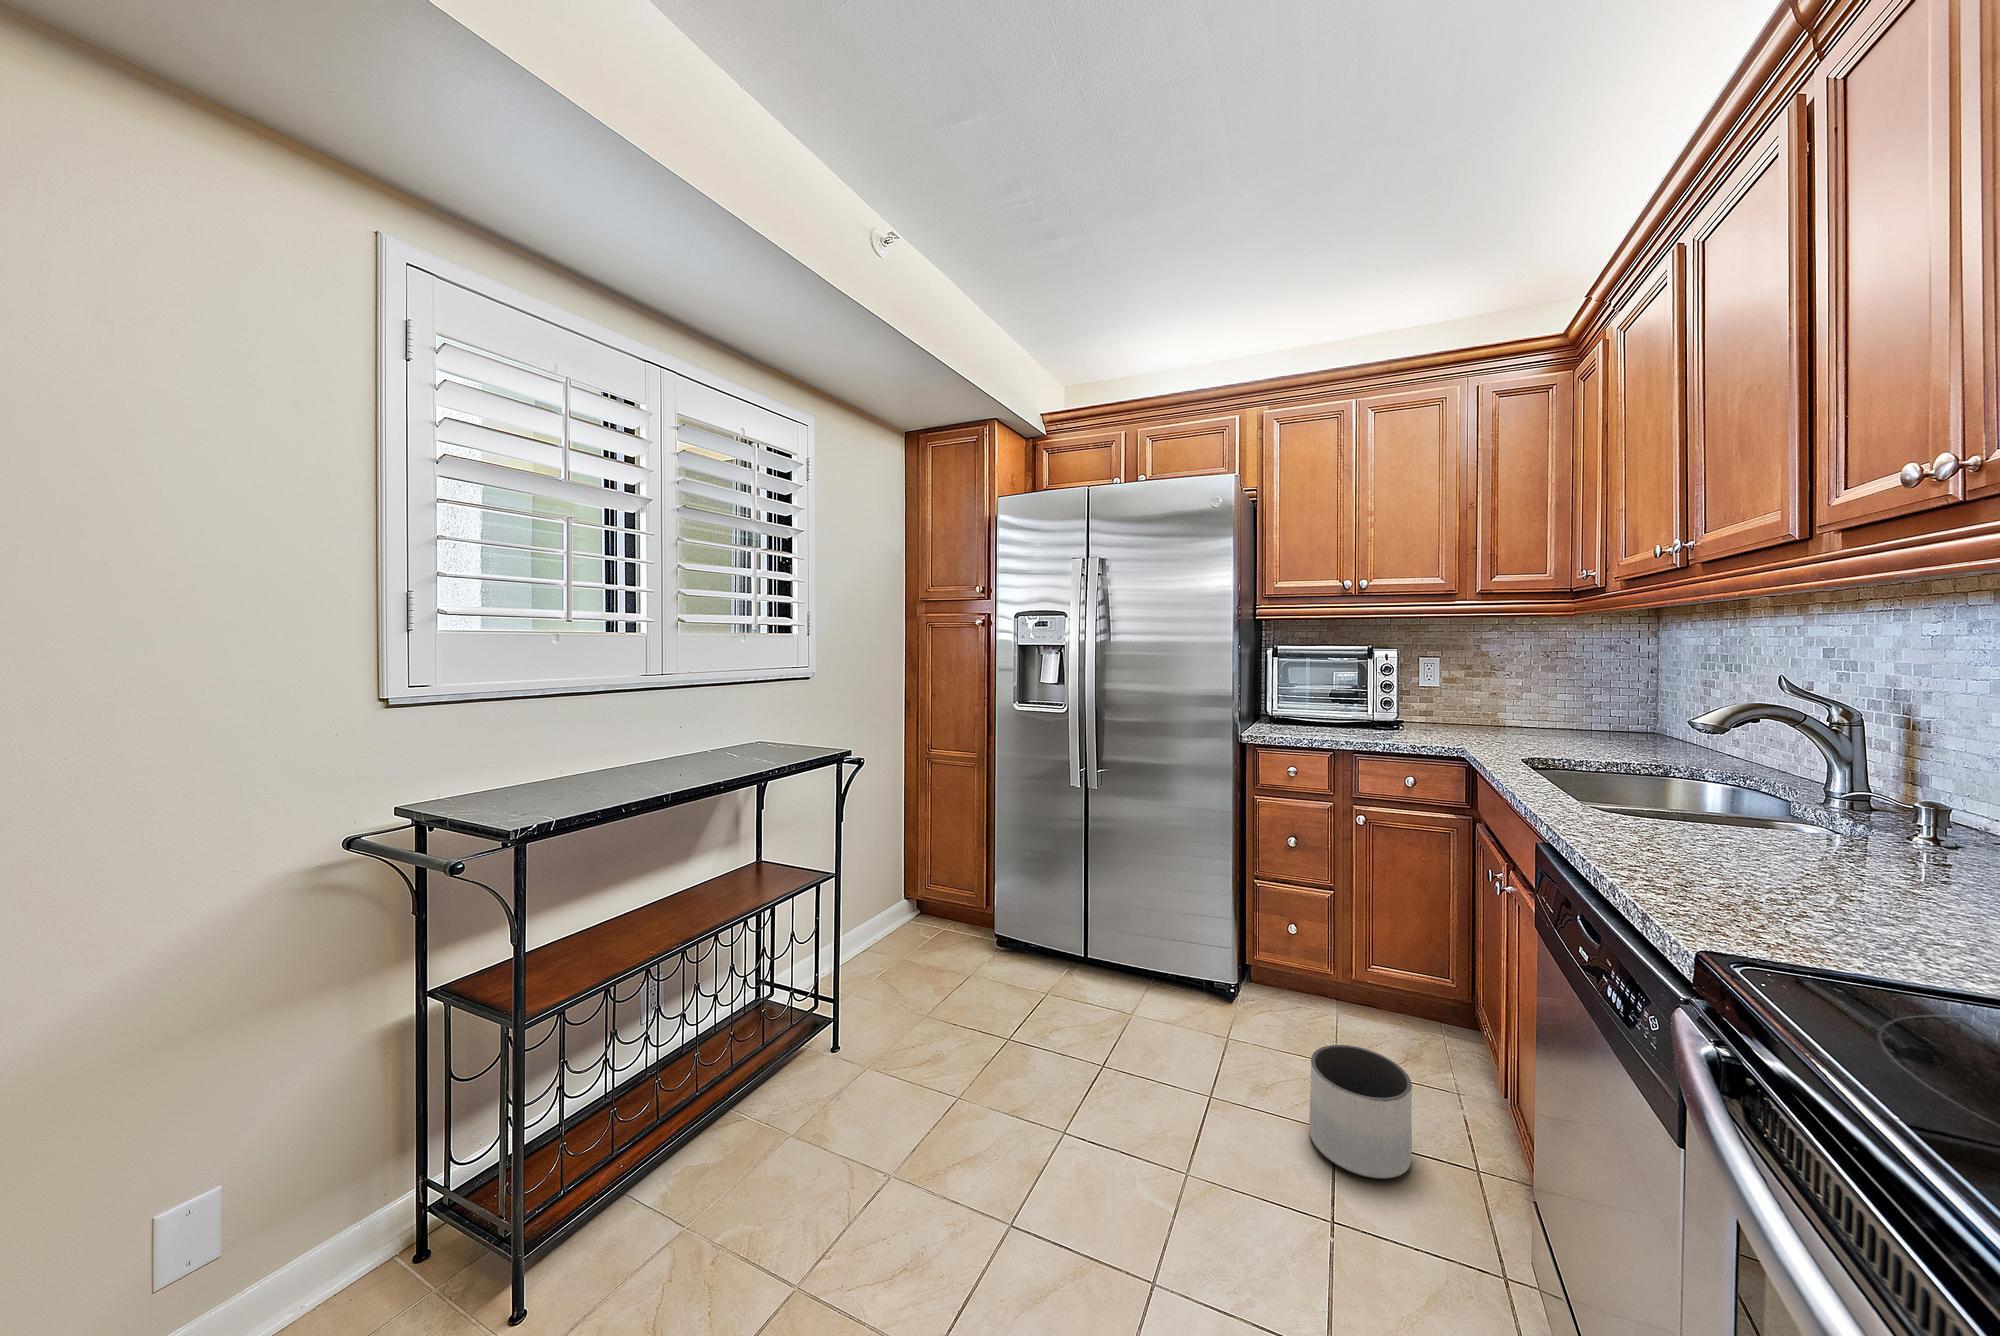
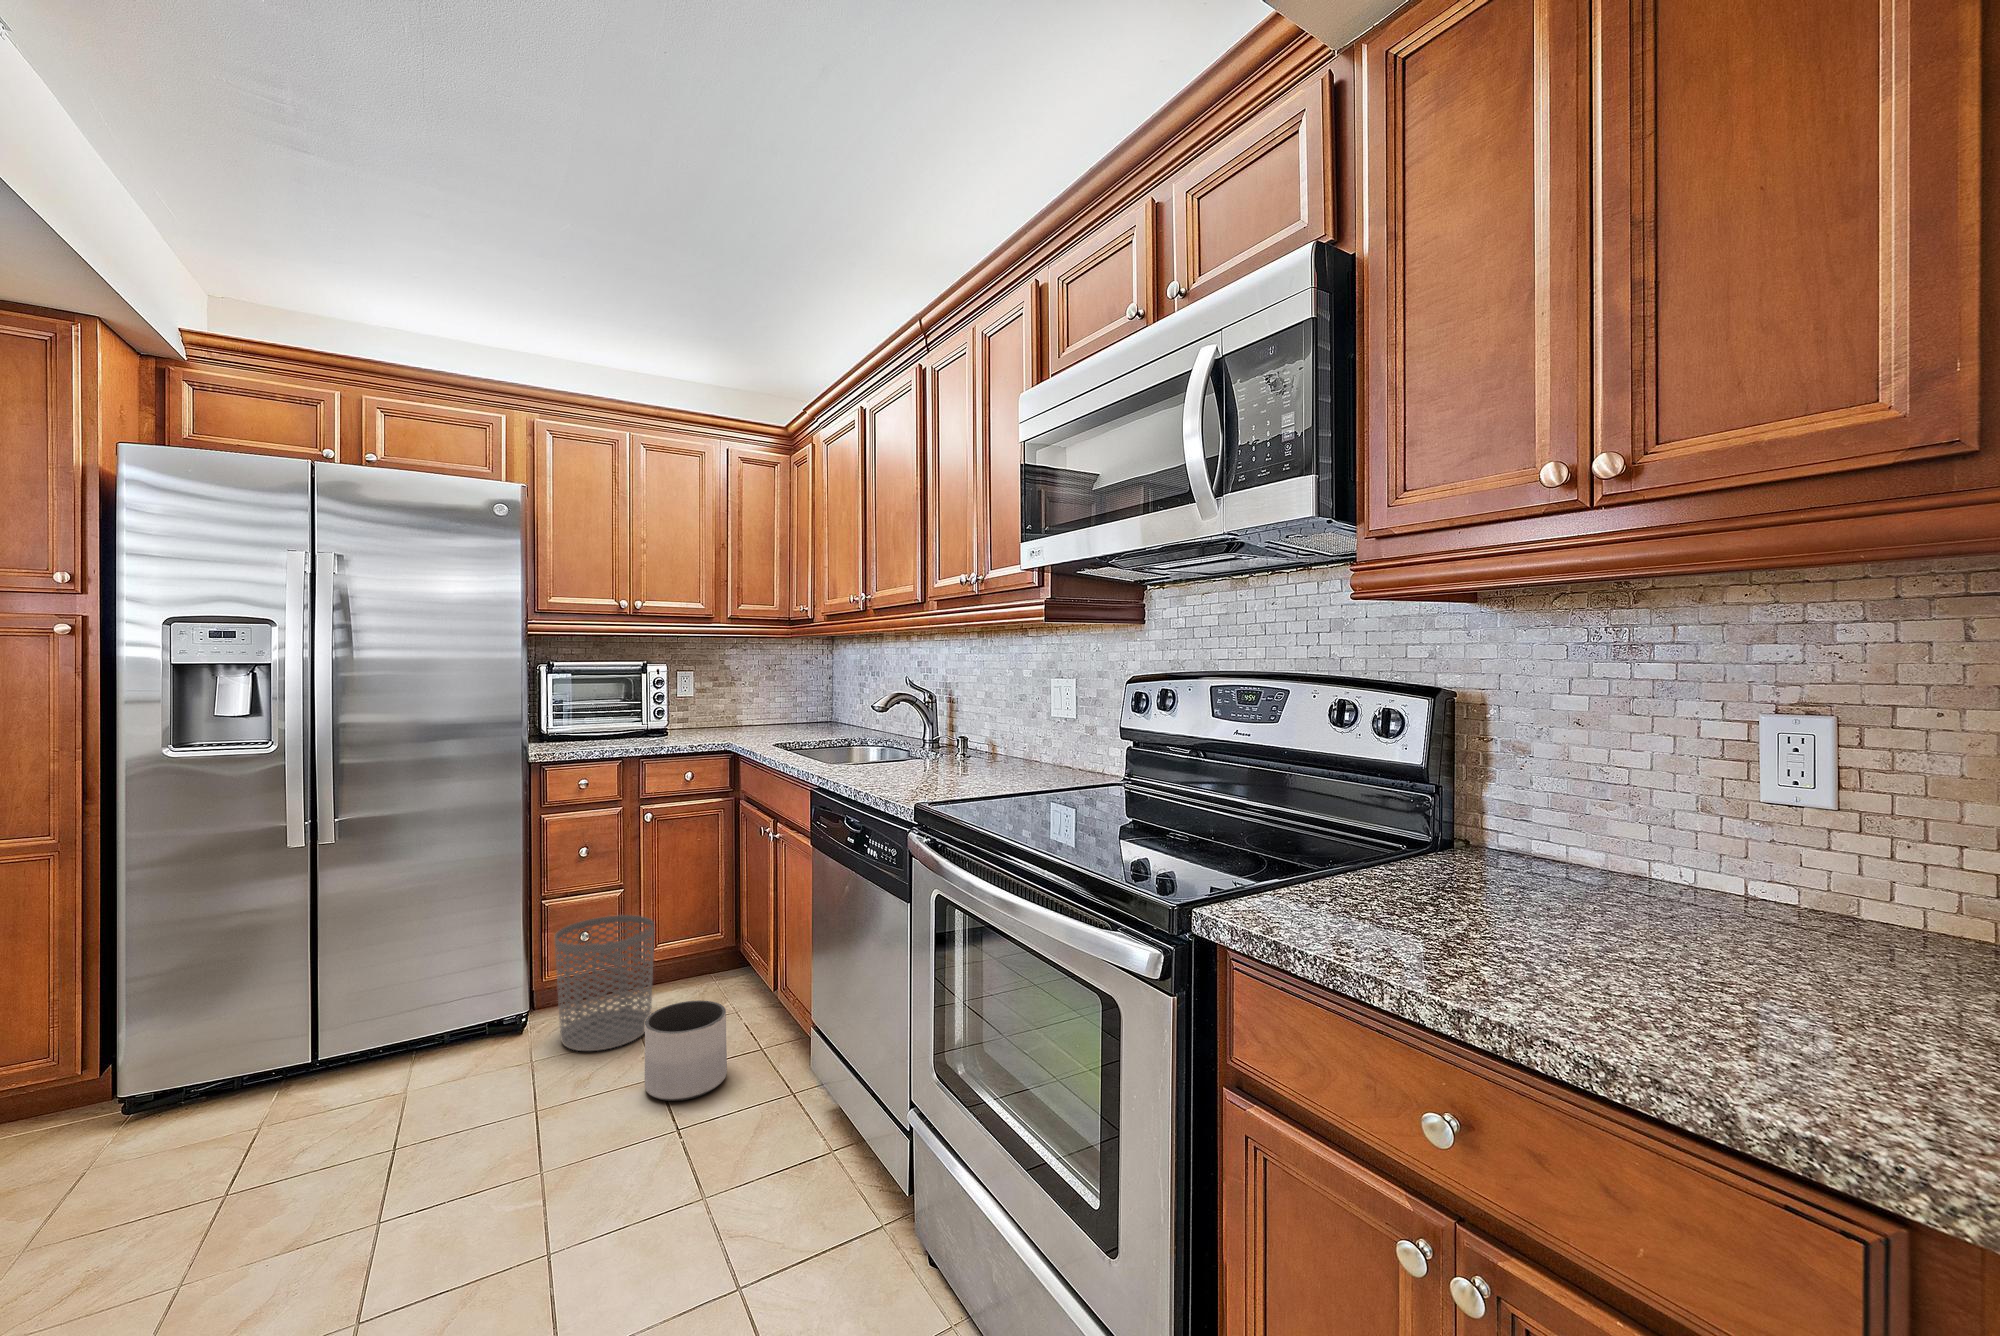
waste bin: none [1250,909,1352,1057] -> present [555,915,654,1051]

